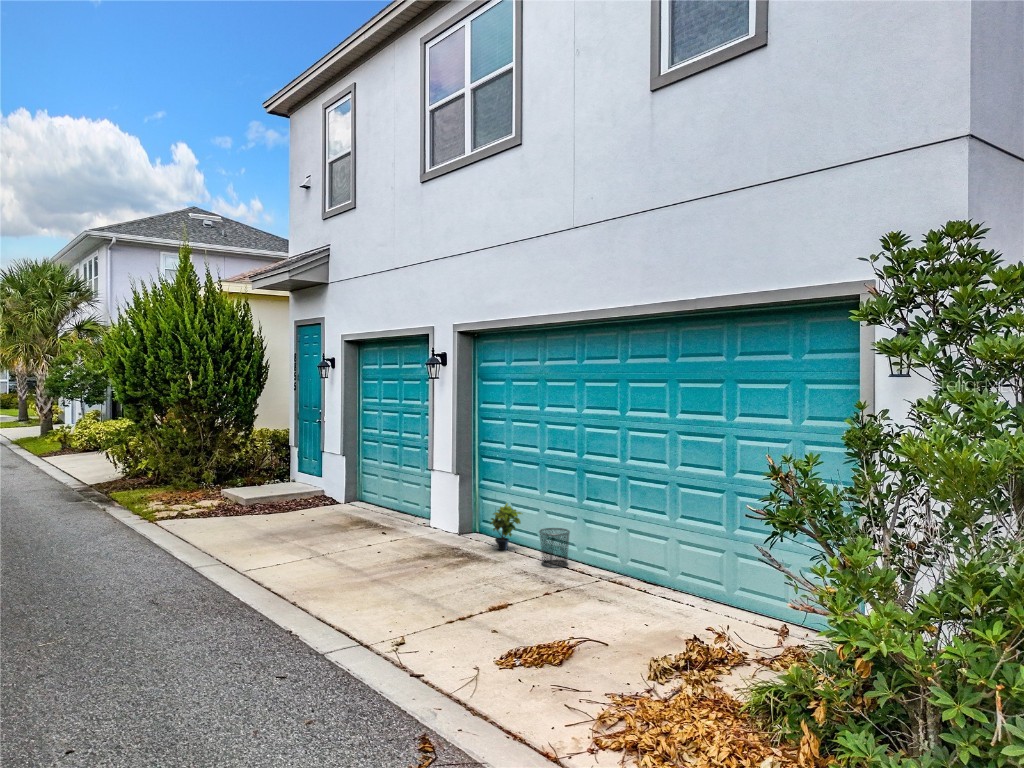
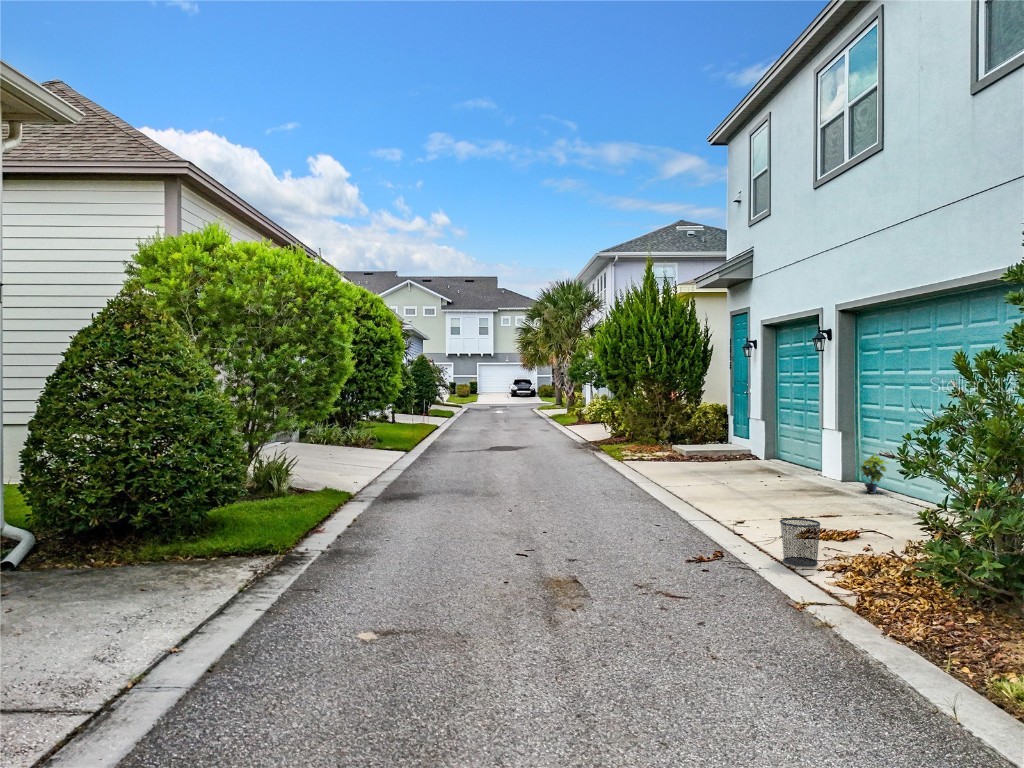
waste bin: present [539,528,570,568] -> present [780,518,820,566]

